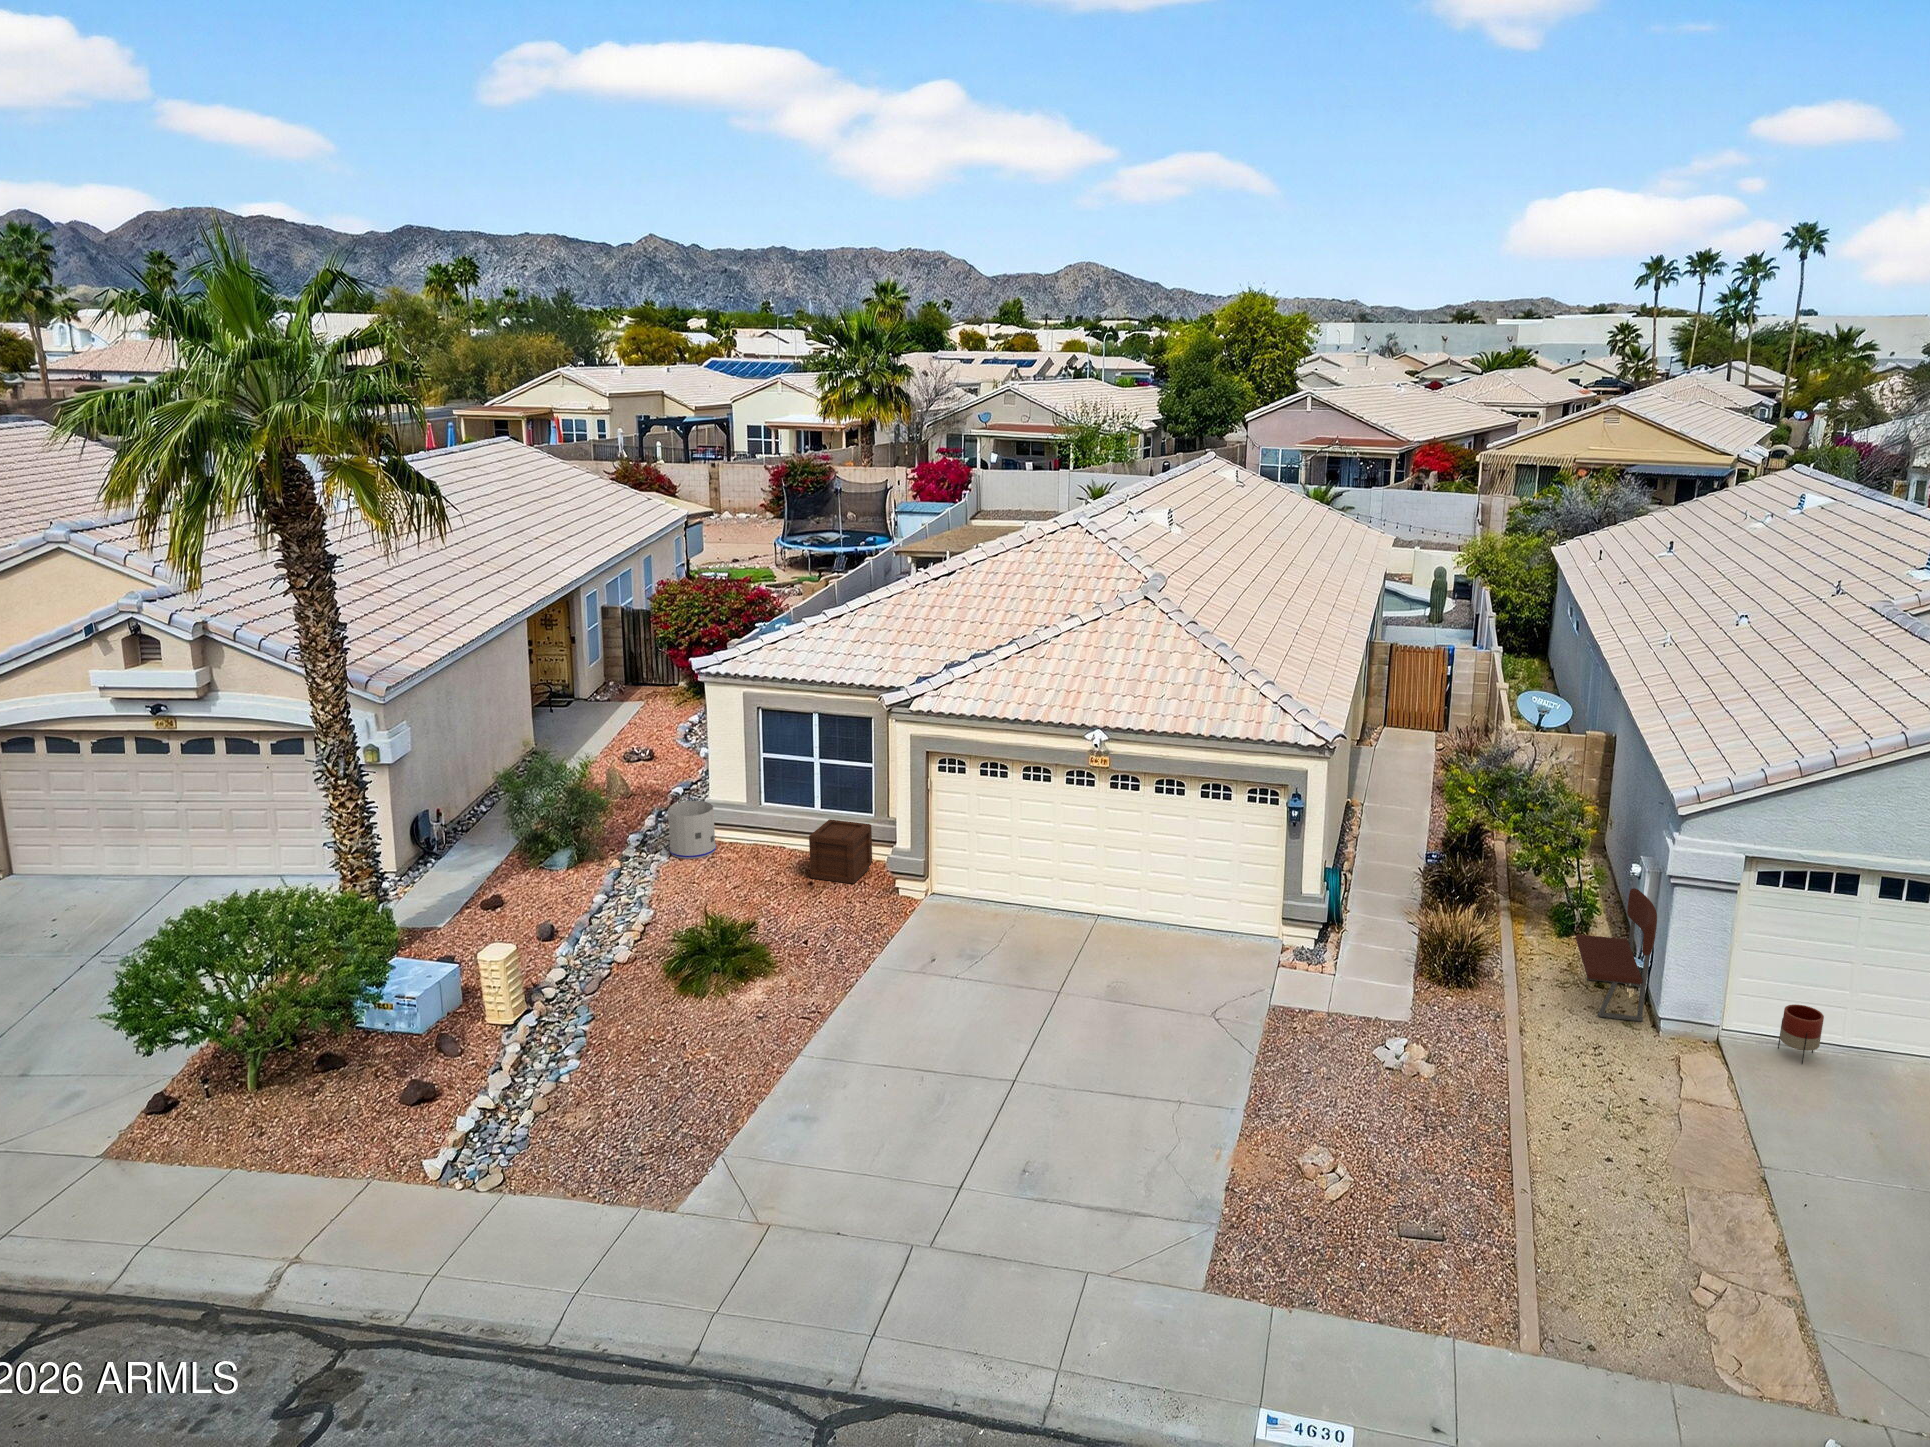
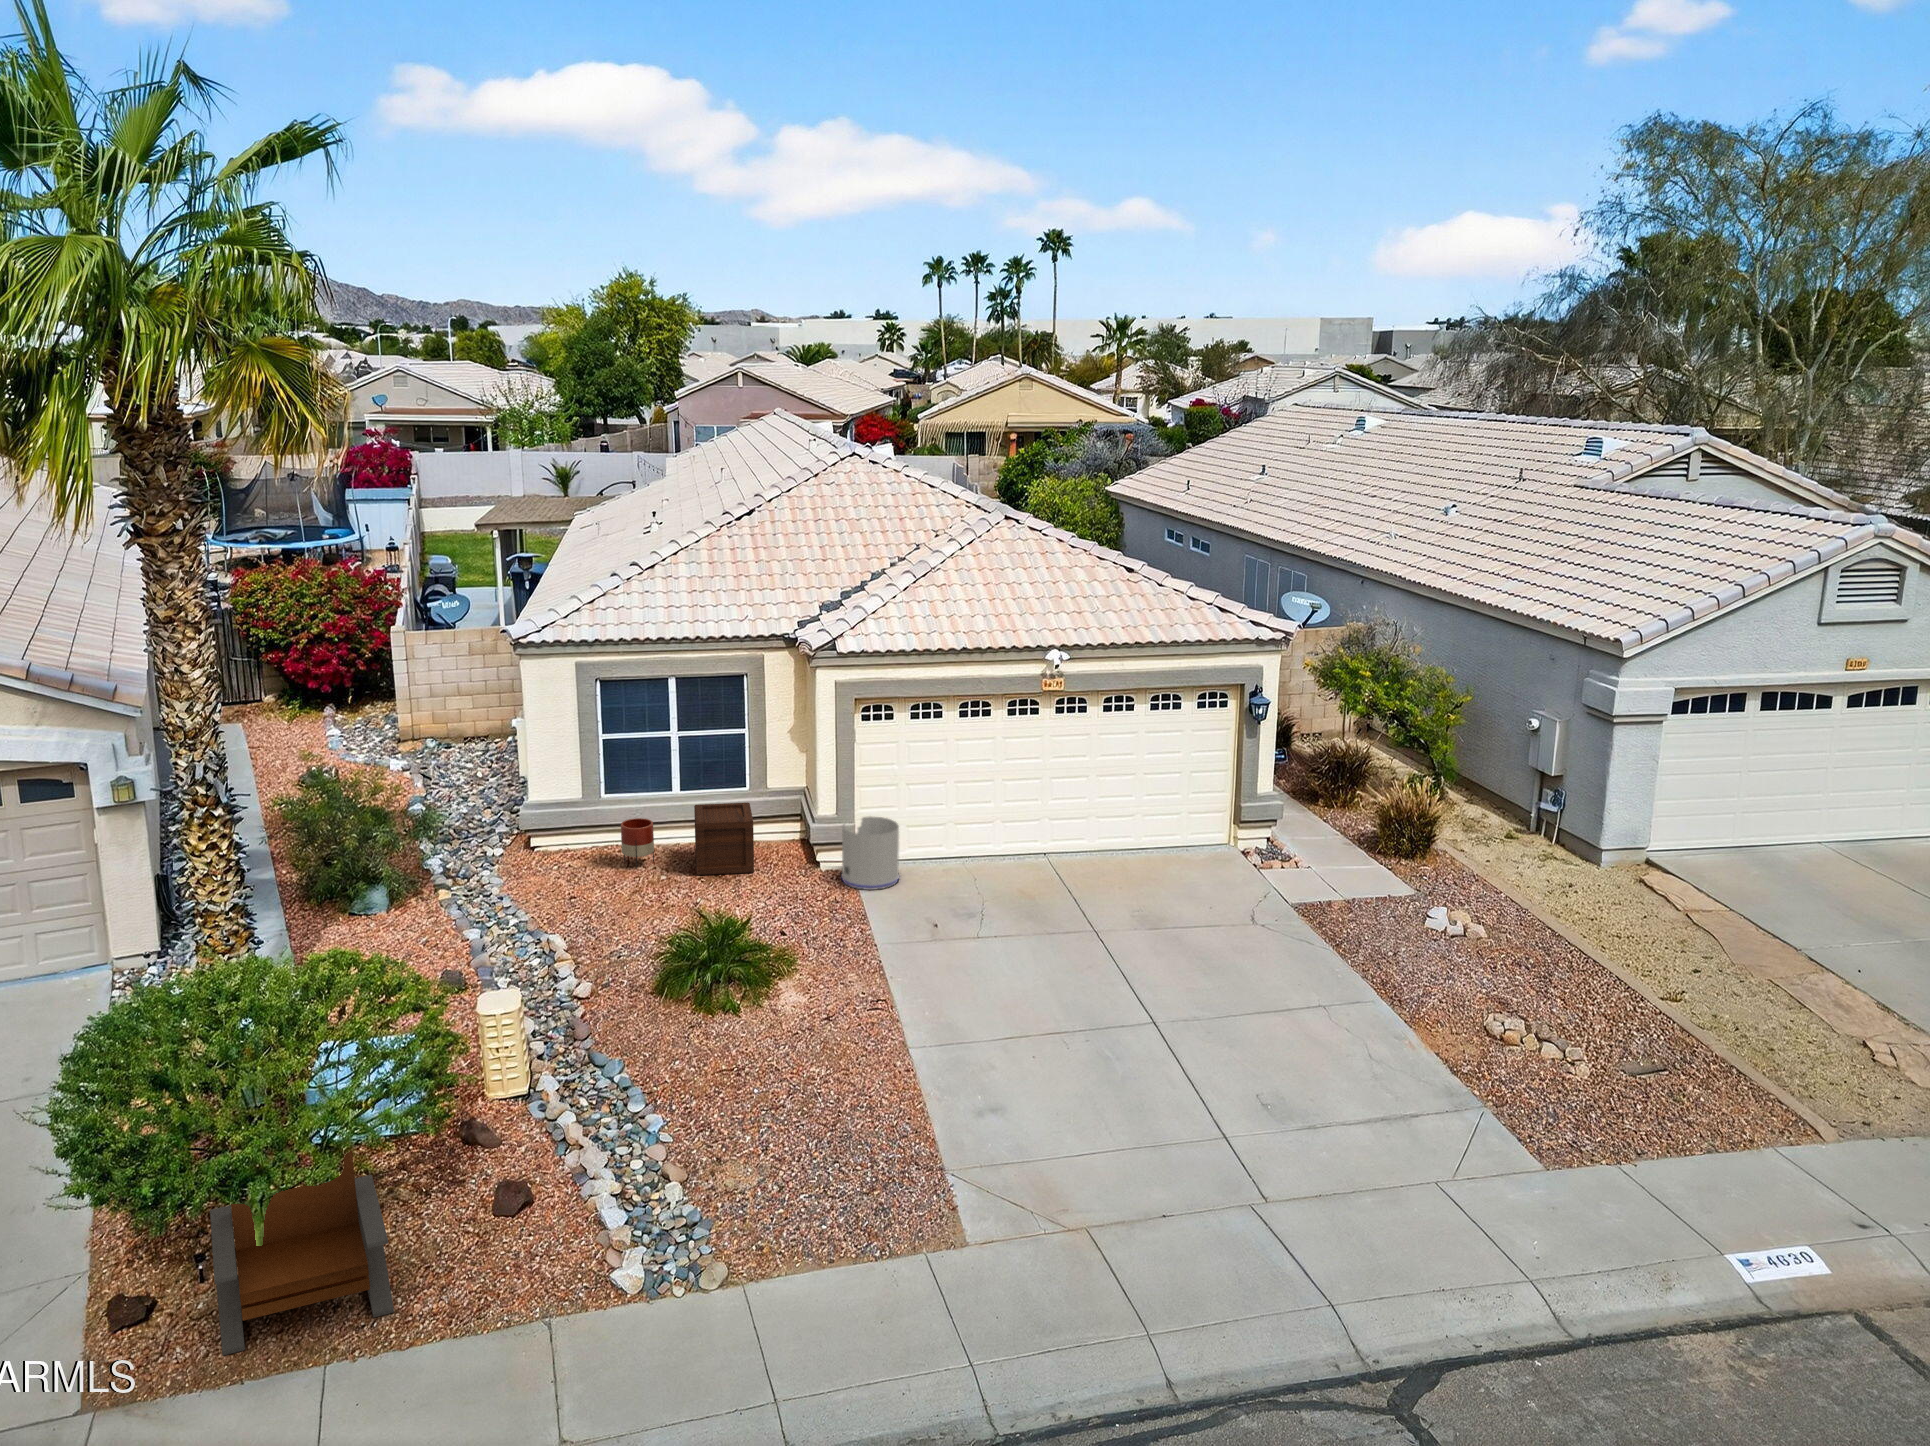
trash can: present [668,801,716,859] -> present [841,816,899,890]
bench: present [1576,888,1657,1021] -> none [1497,742,1600,861]
planter: present [1778,1005,1824,1064] -> present [621,818,654,869]
lounge chair: none [137,1027,296,1157] -> present [210,1151,394,1356]

